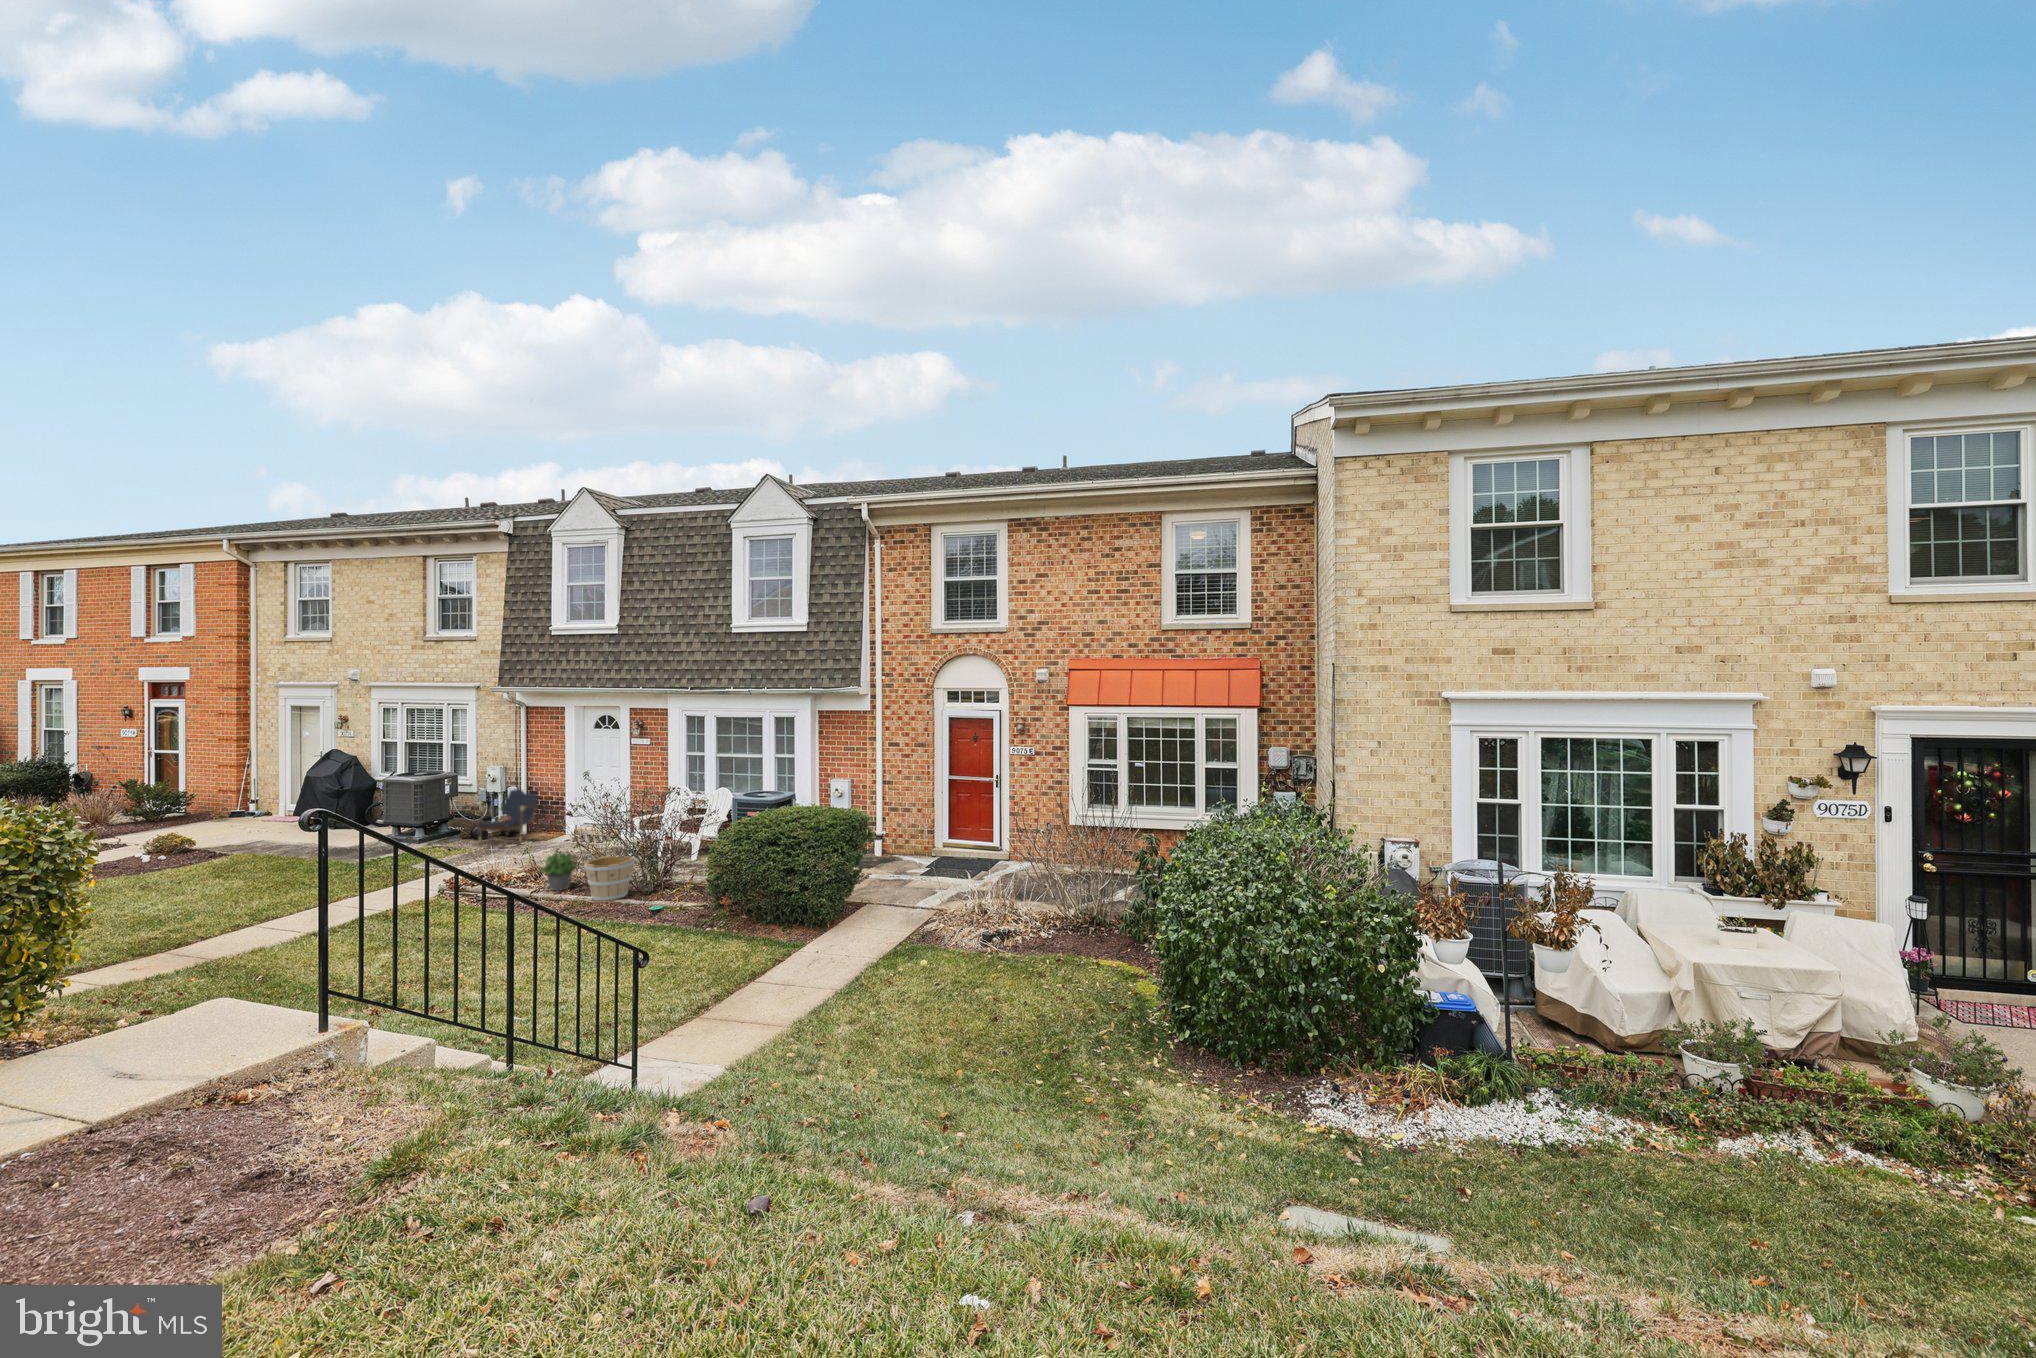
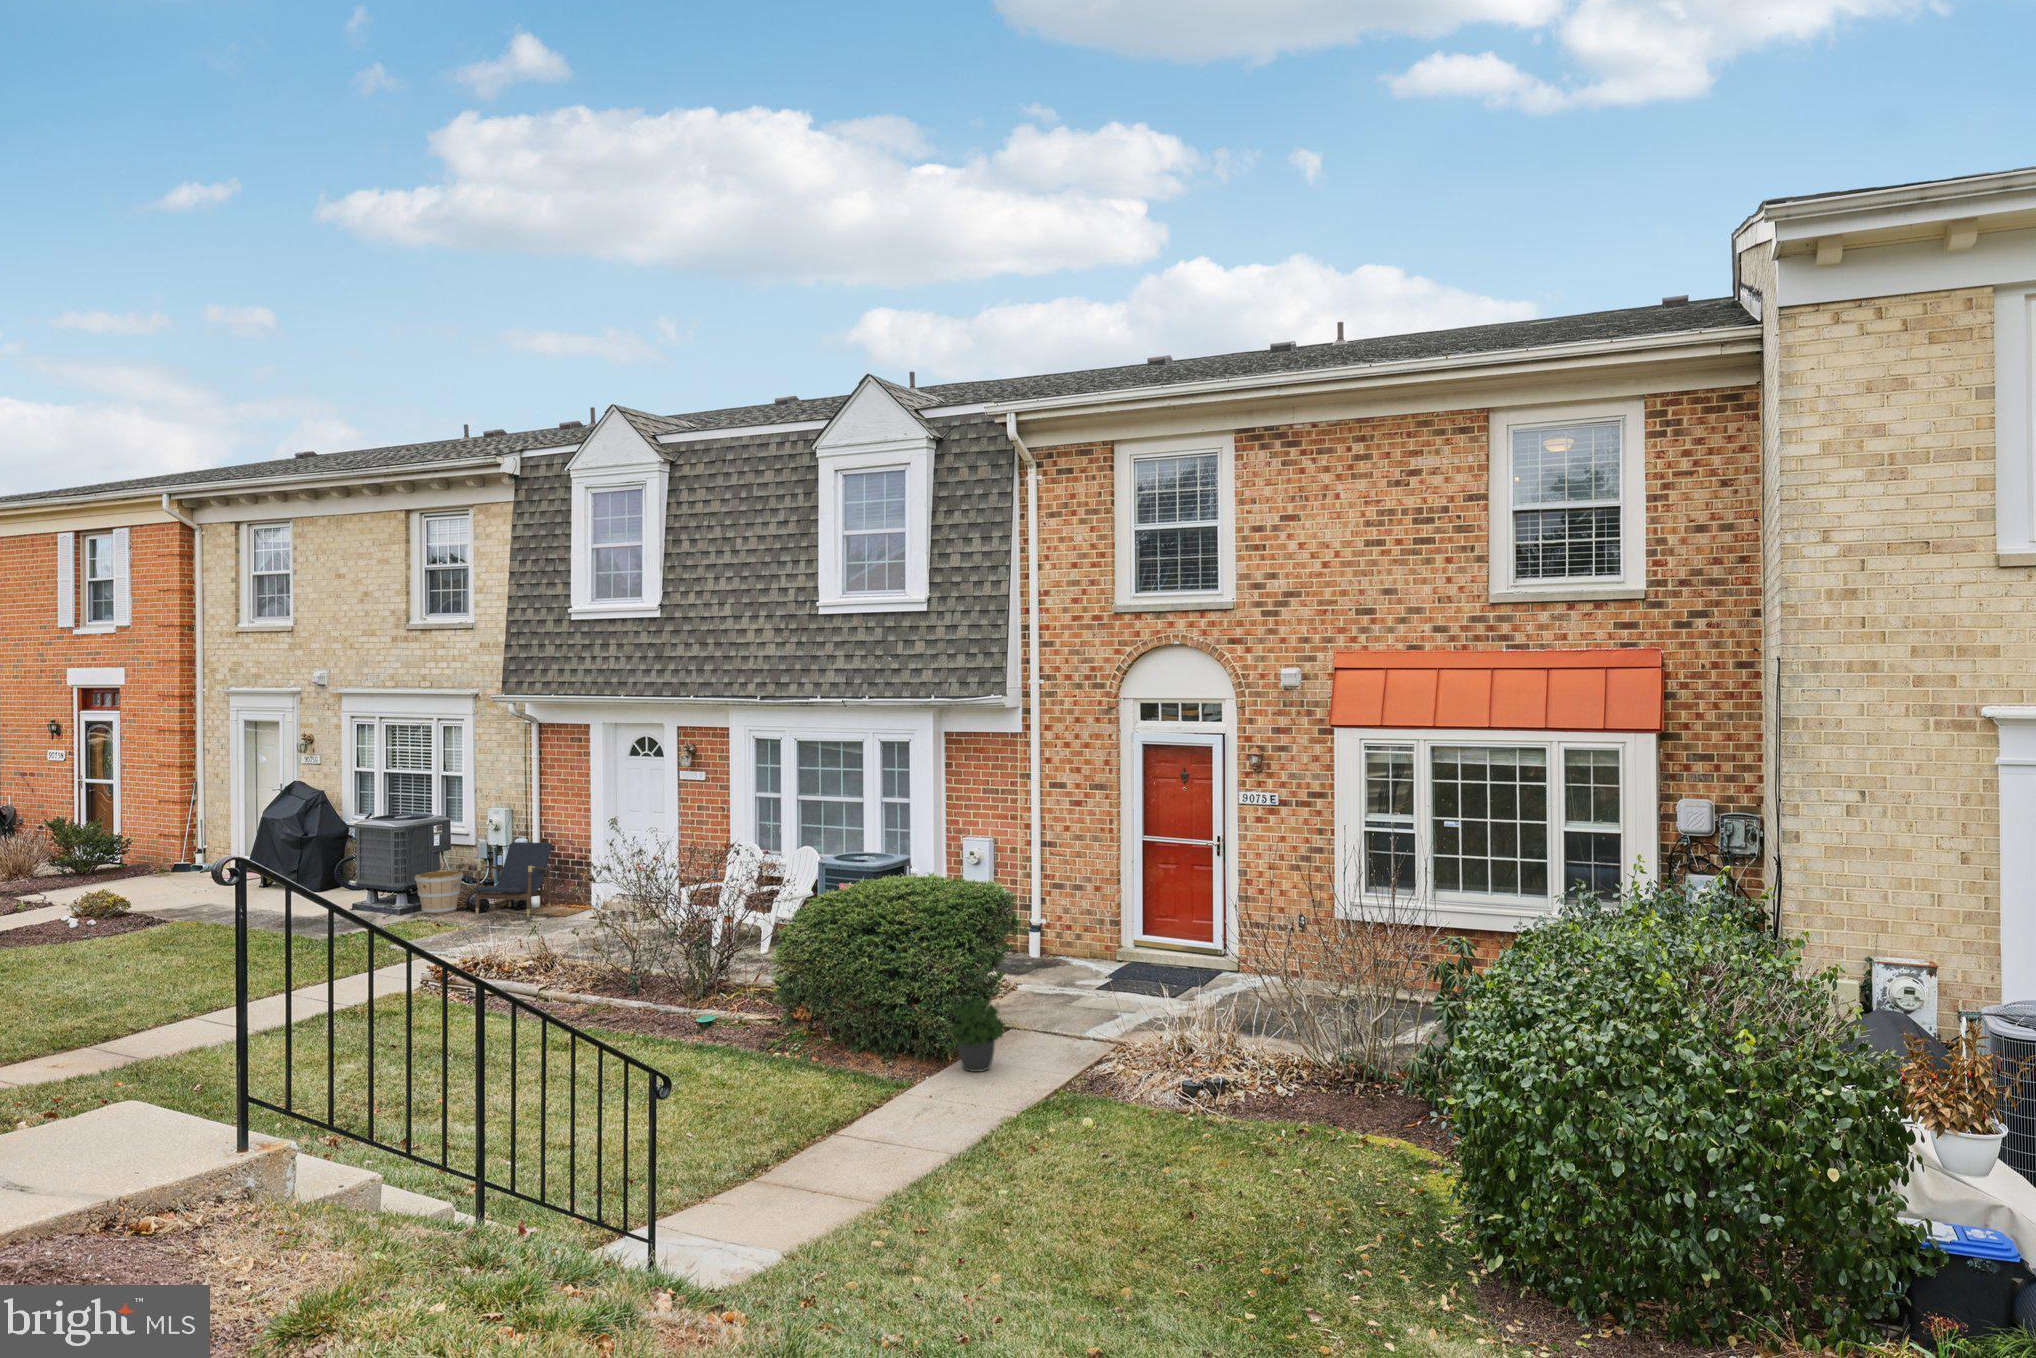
potted plant: present [541,852,577,891] -> present [948,998,1004,1072]
wooden bucket: present [584,856,635,901] -> present [415,870,463,913]

